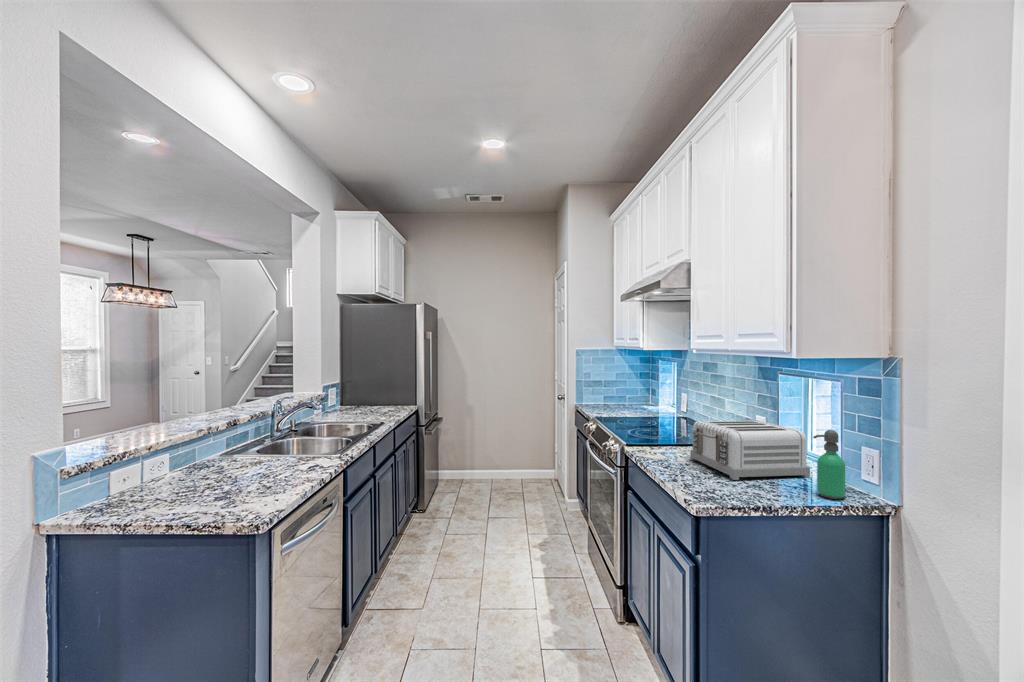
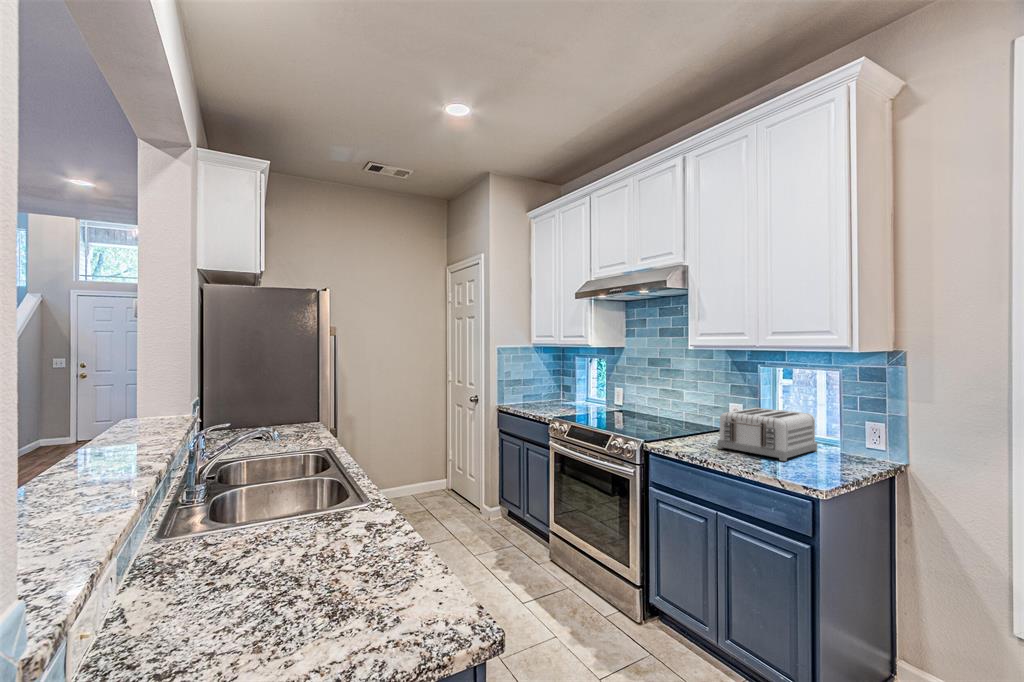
soap dispenser: present [813,430,845,499] -> none [849,410,871,465]

